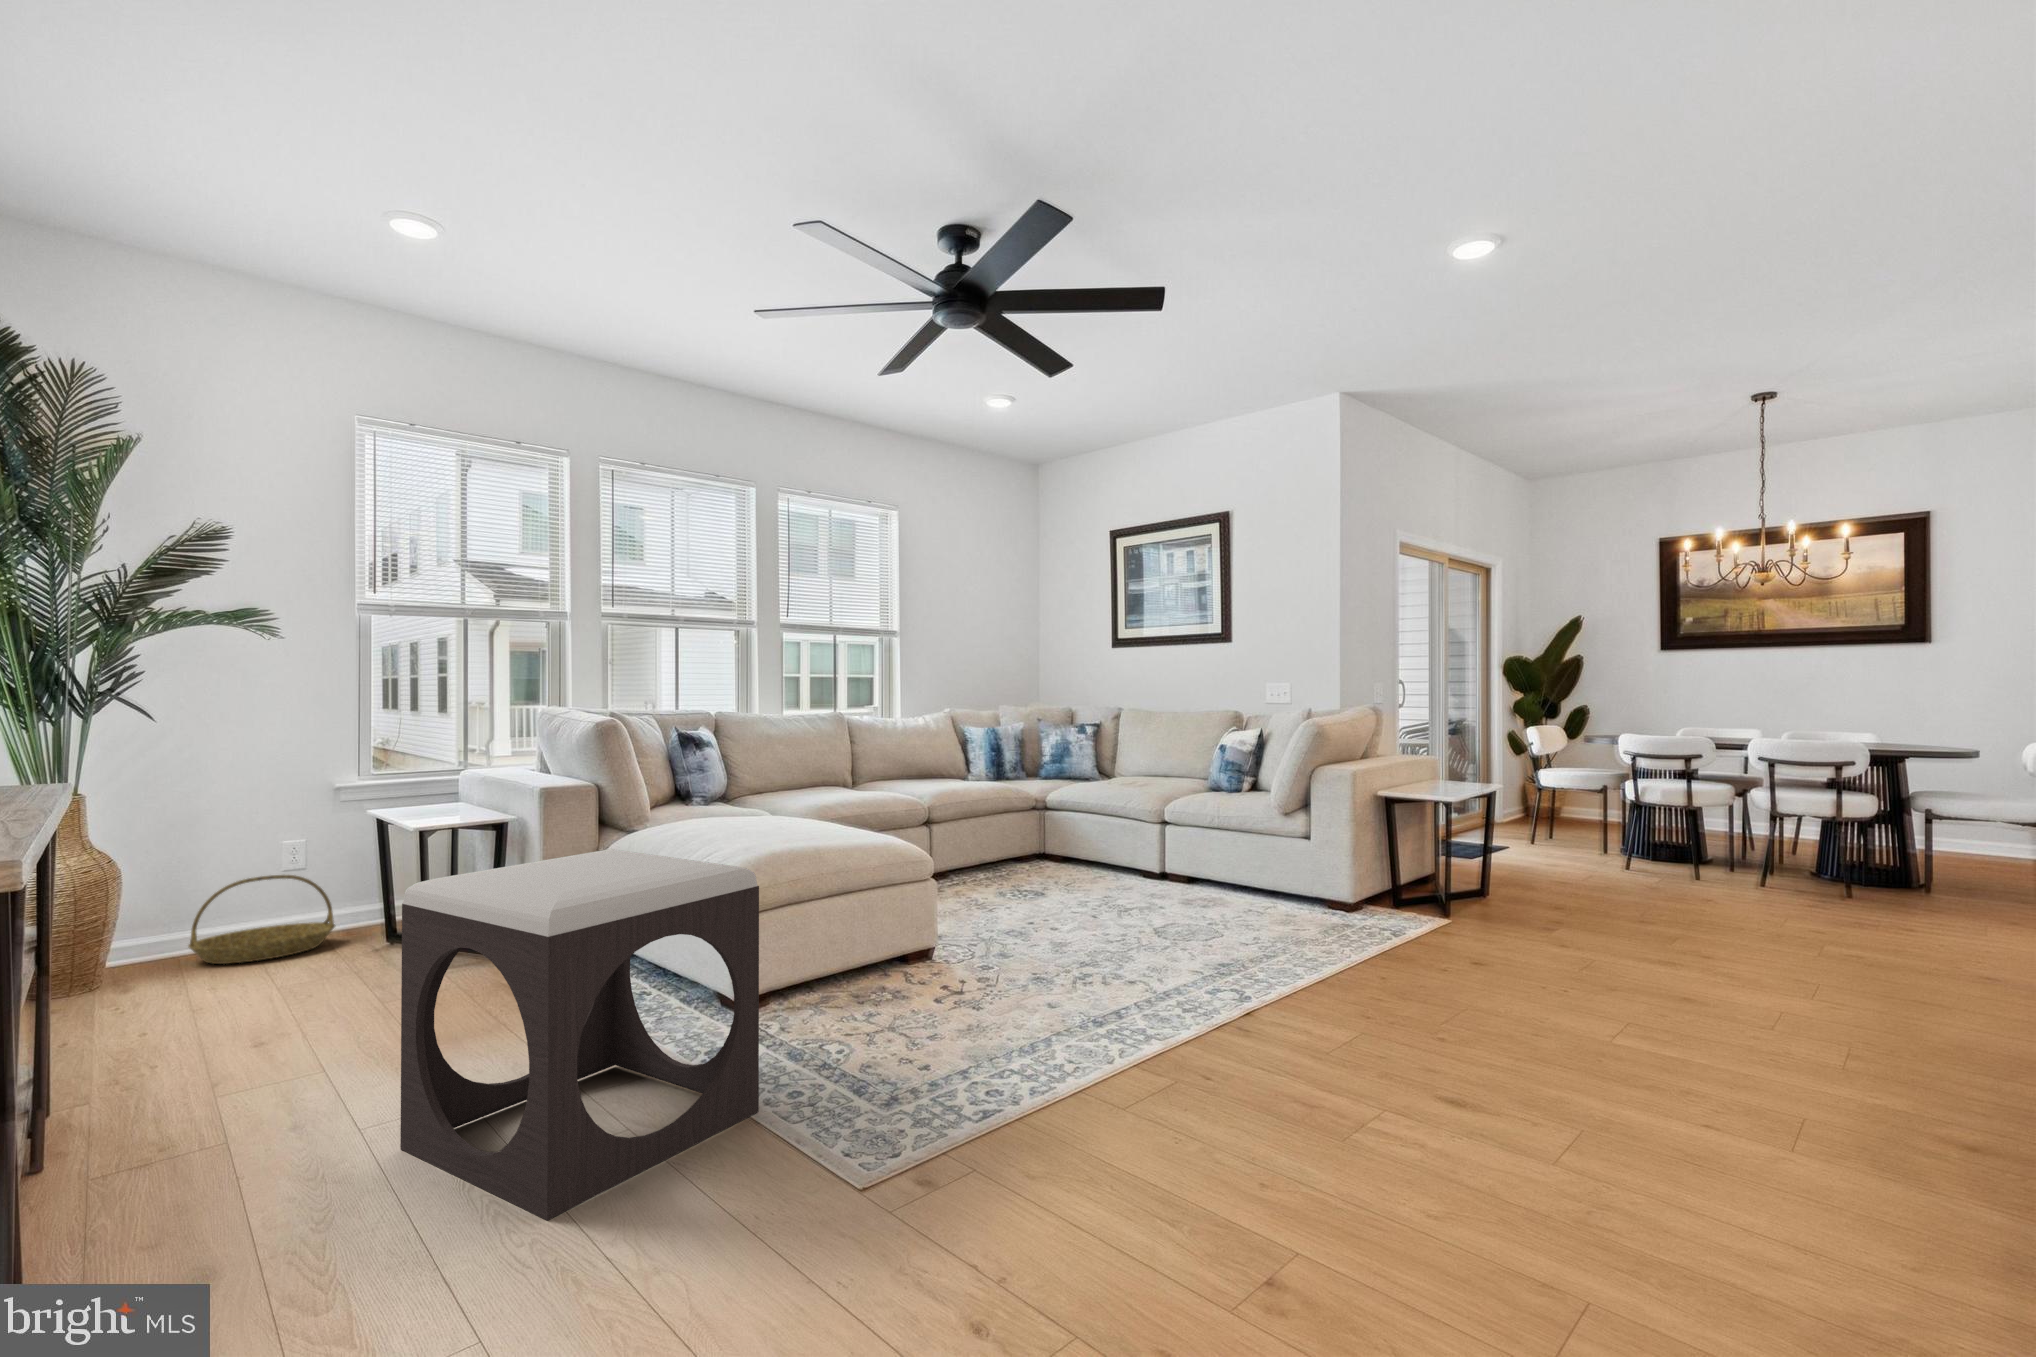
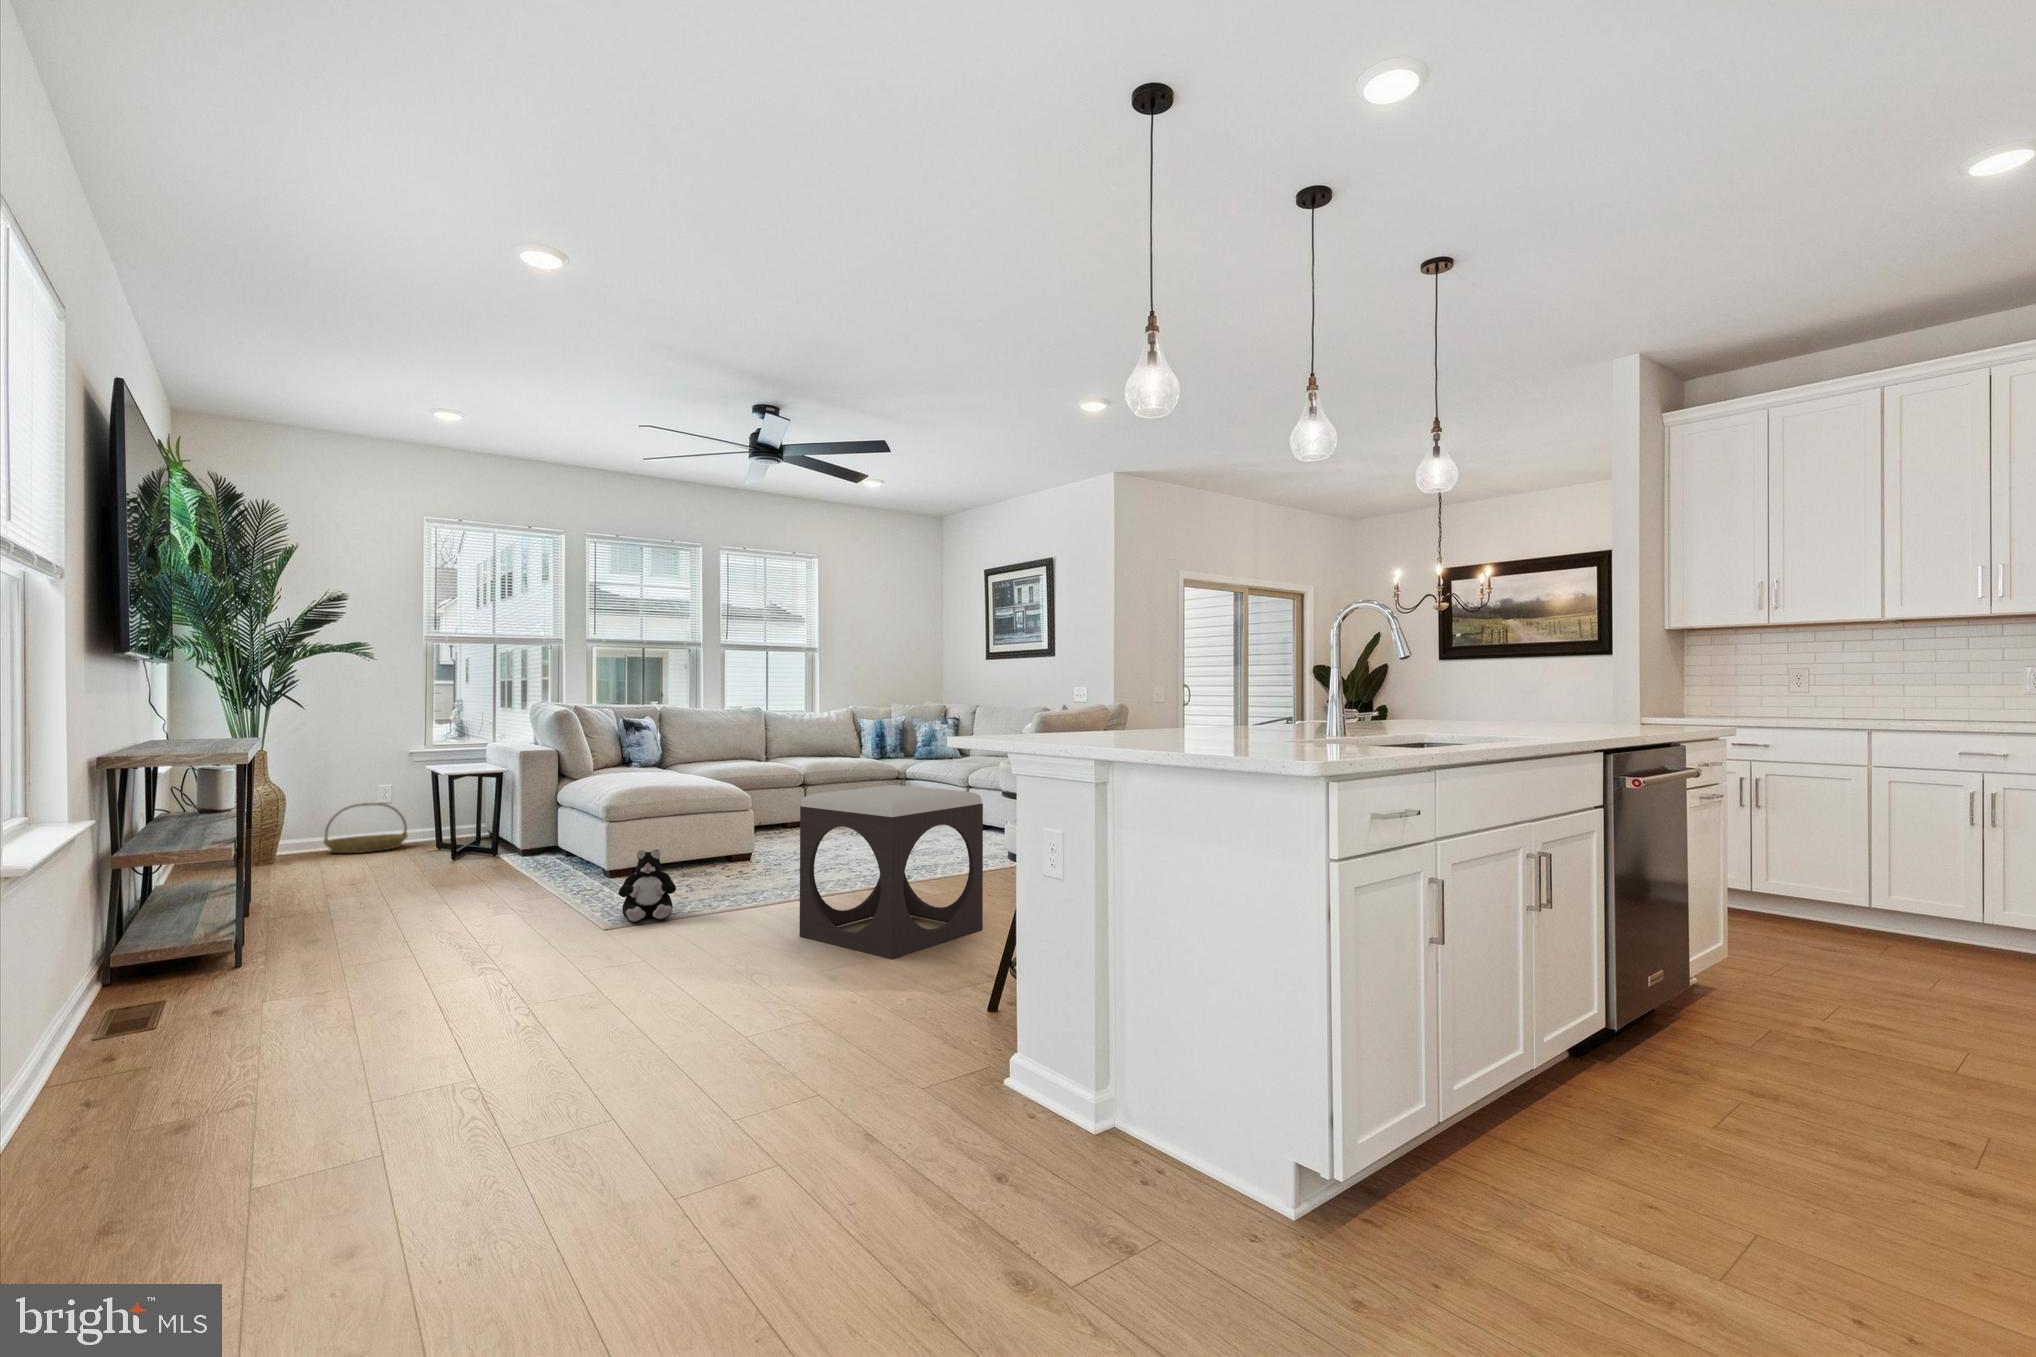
footstool: present [400,849,759,1220] -> present [799,785,983,959]
plush toy: none [868,995,987,1157] -> present [619,849,676,922]

